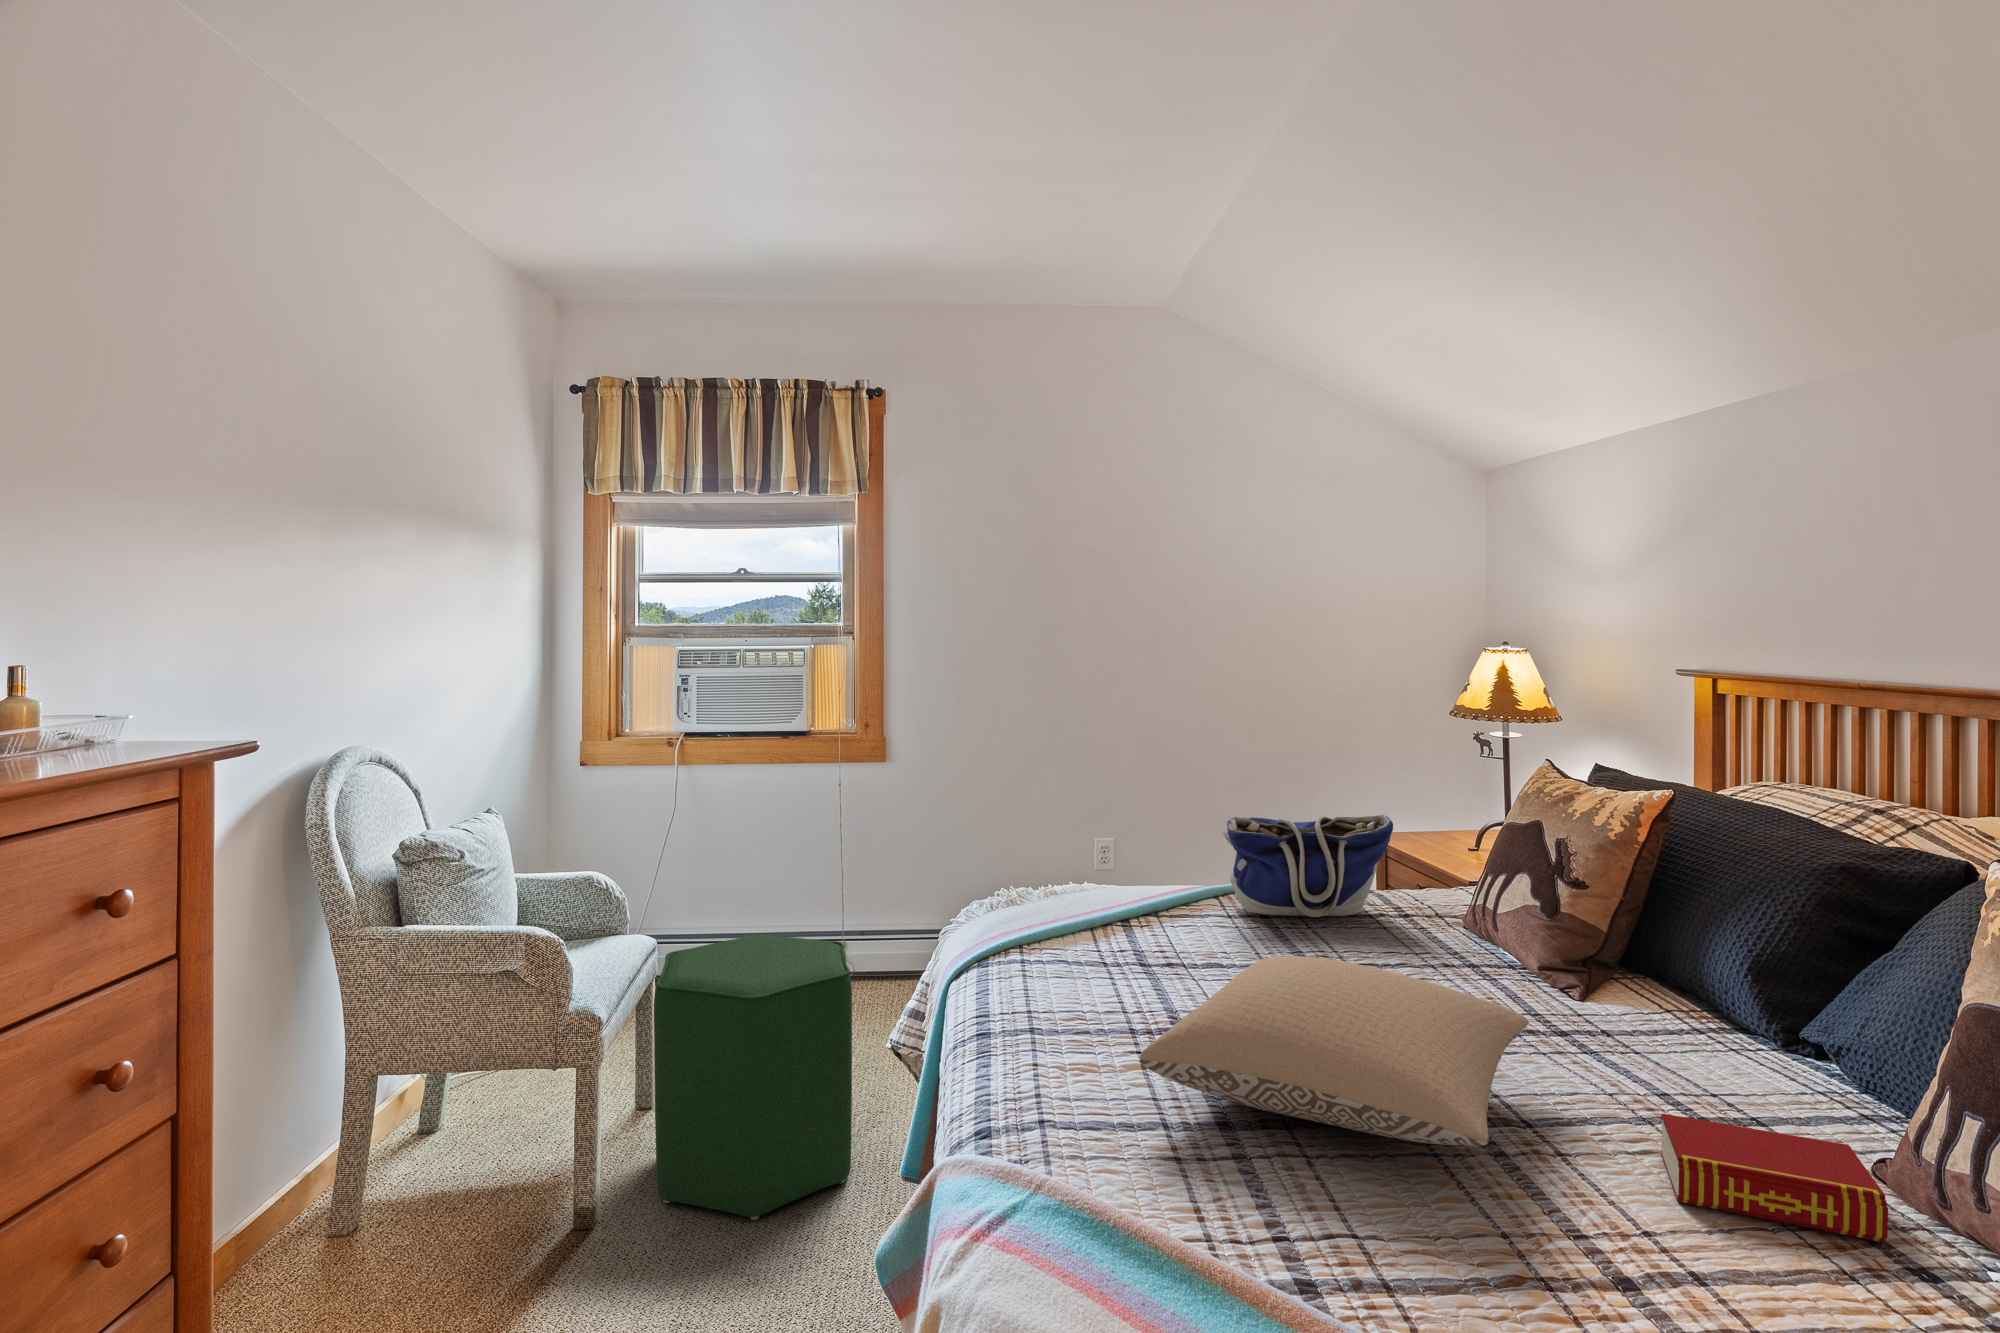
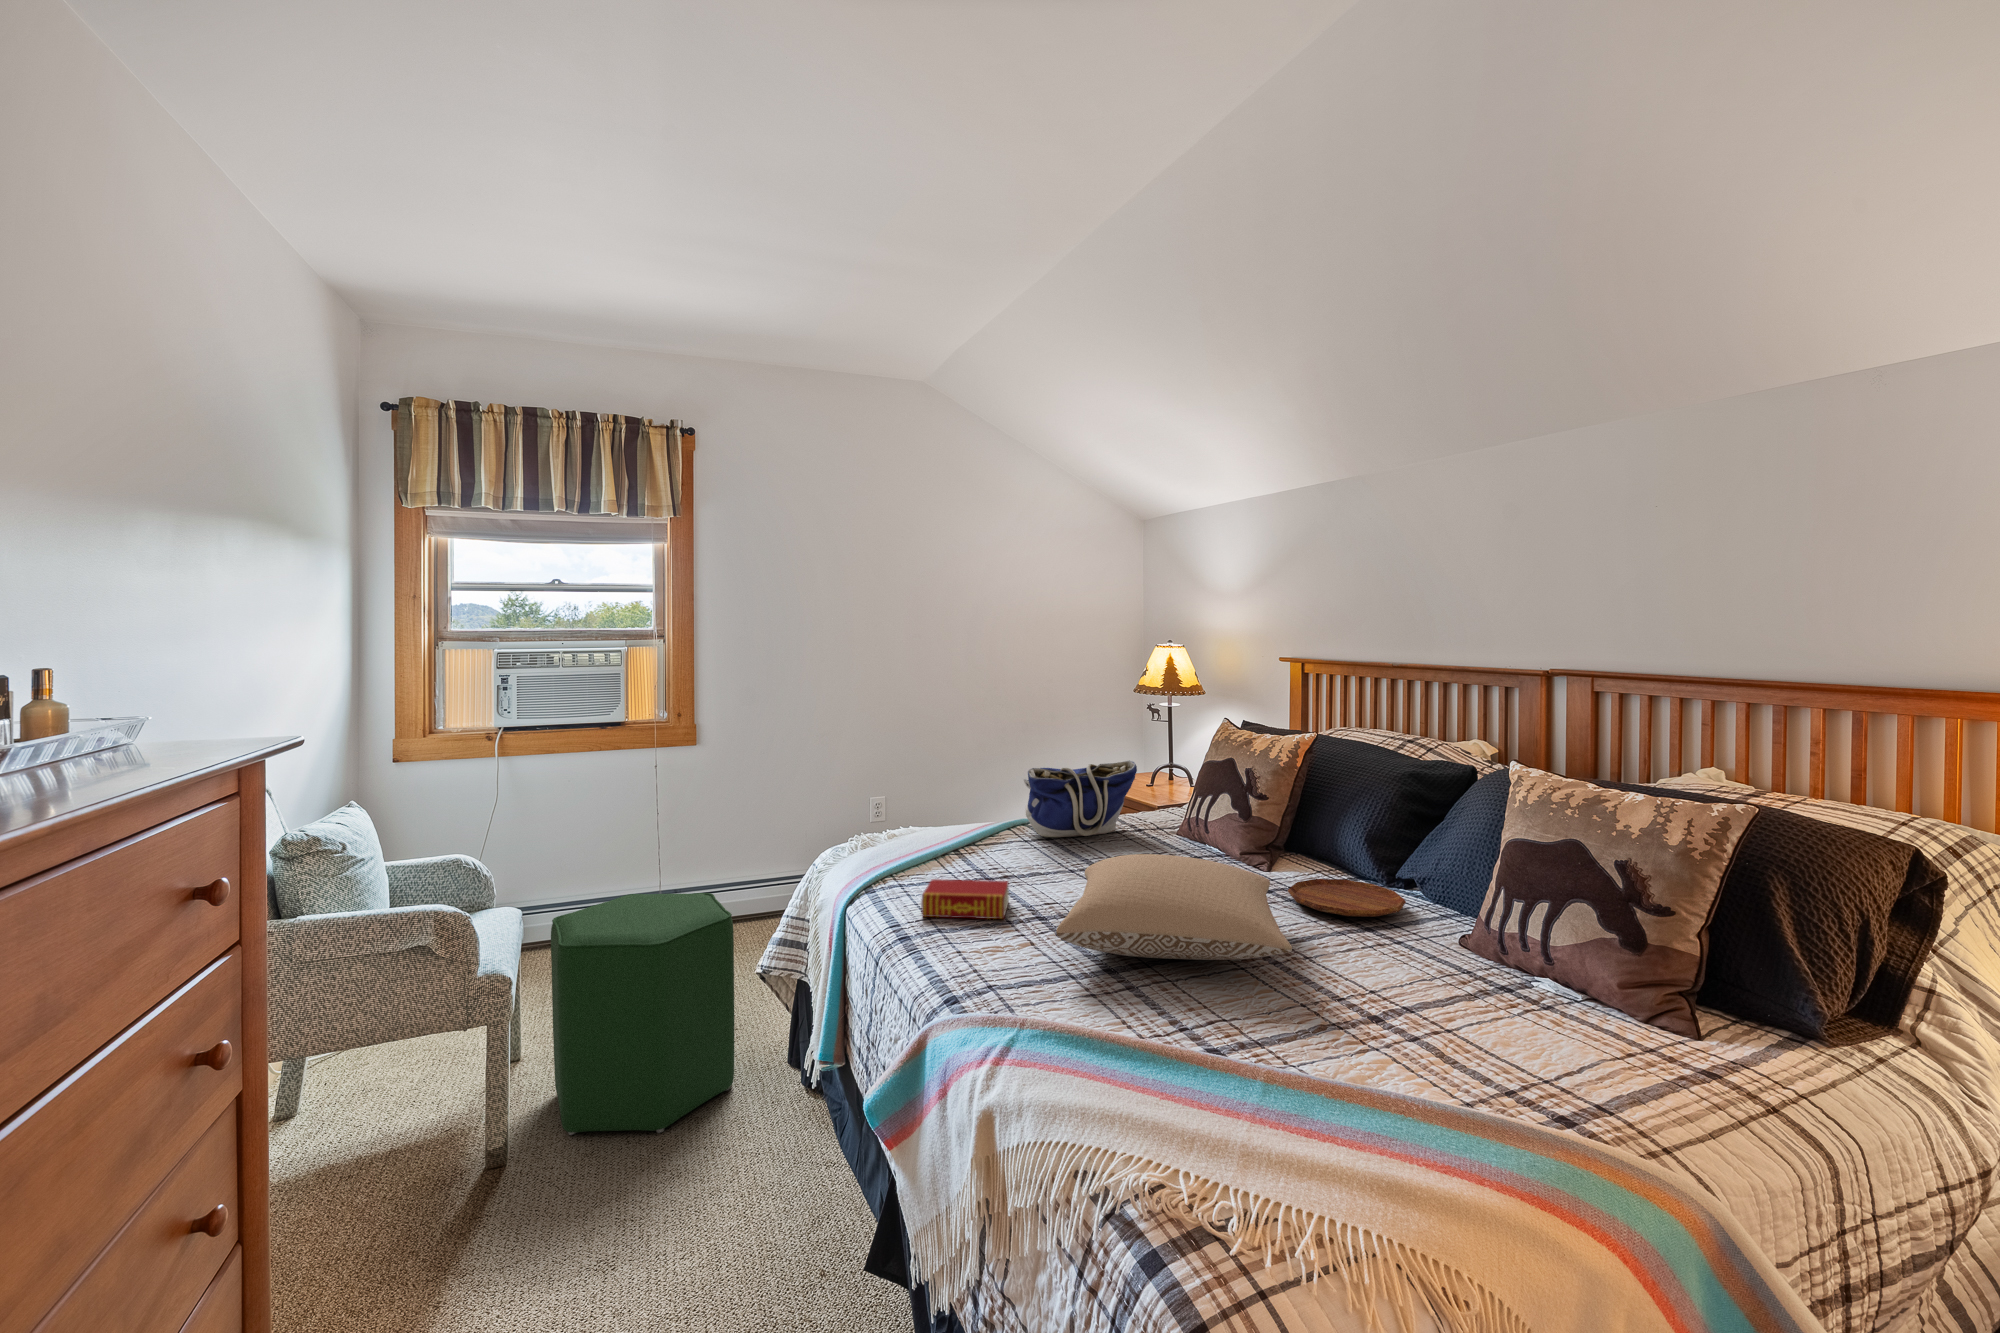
tray: none [1581,1024,1793,1102] -> present [1288,879,1406,917]
book: present [1661,1114,1888,1242] -> present [921,879,1009,919]

